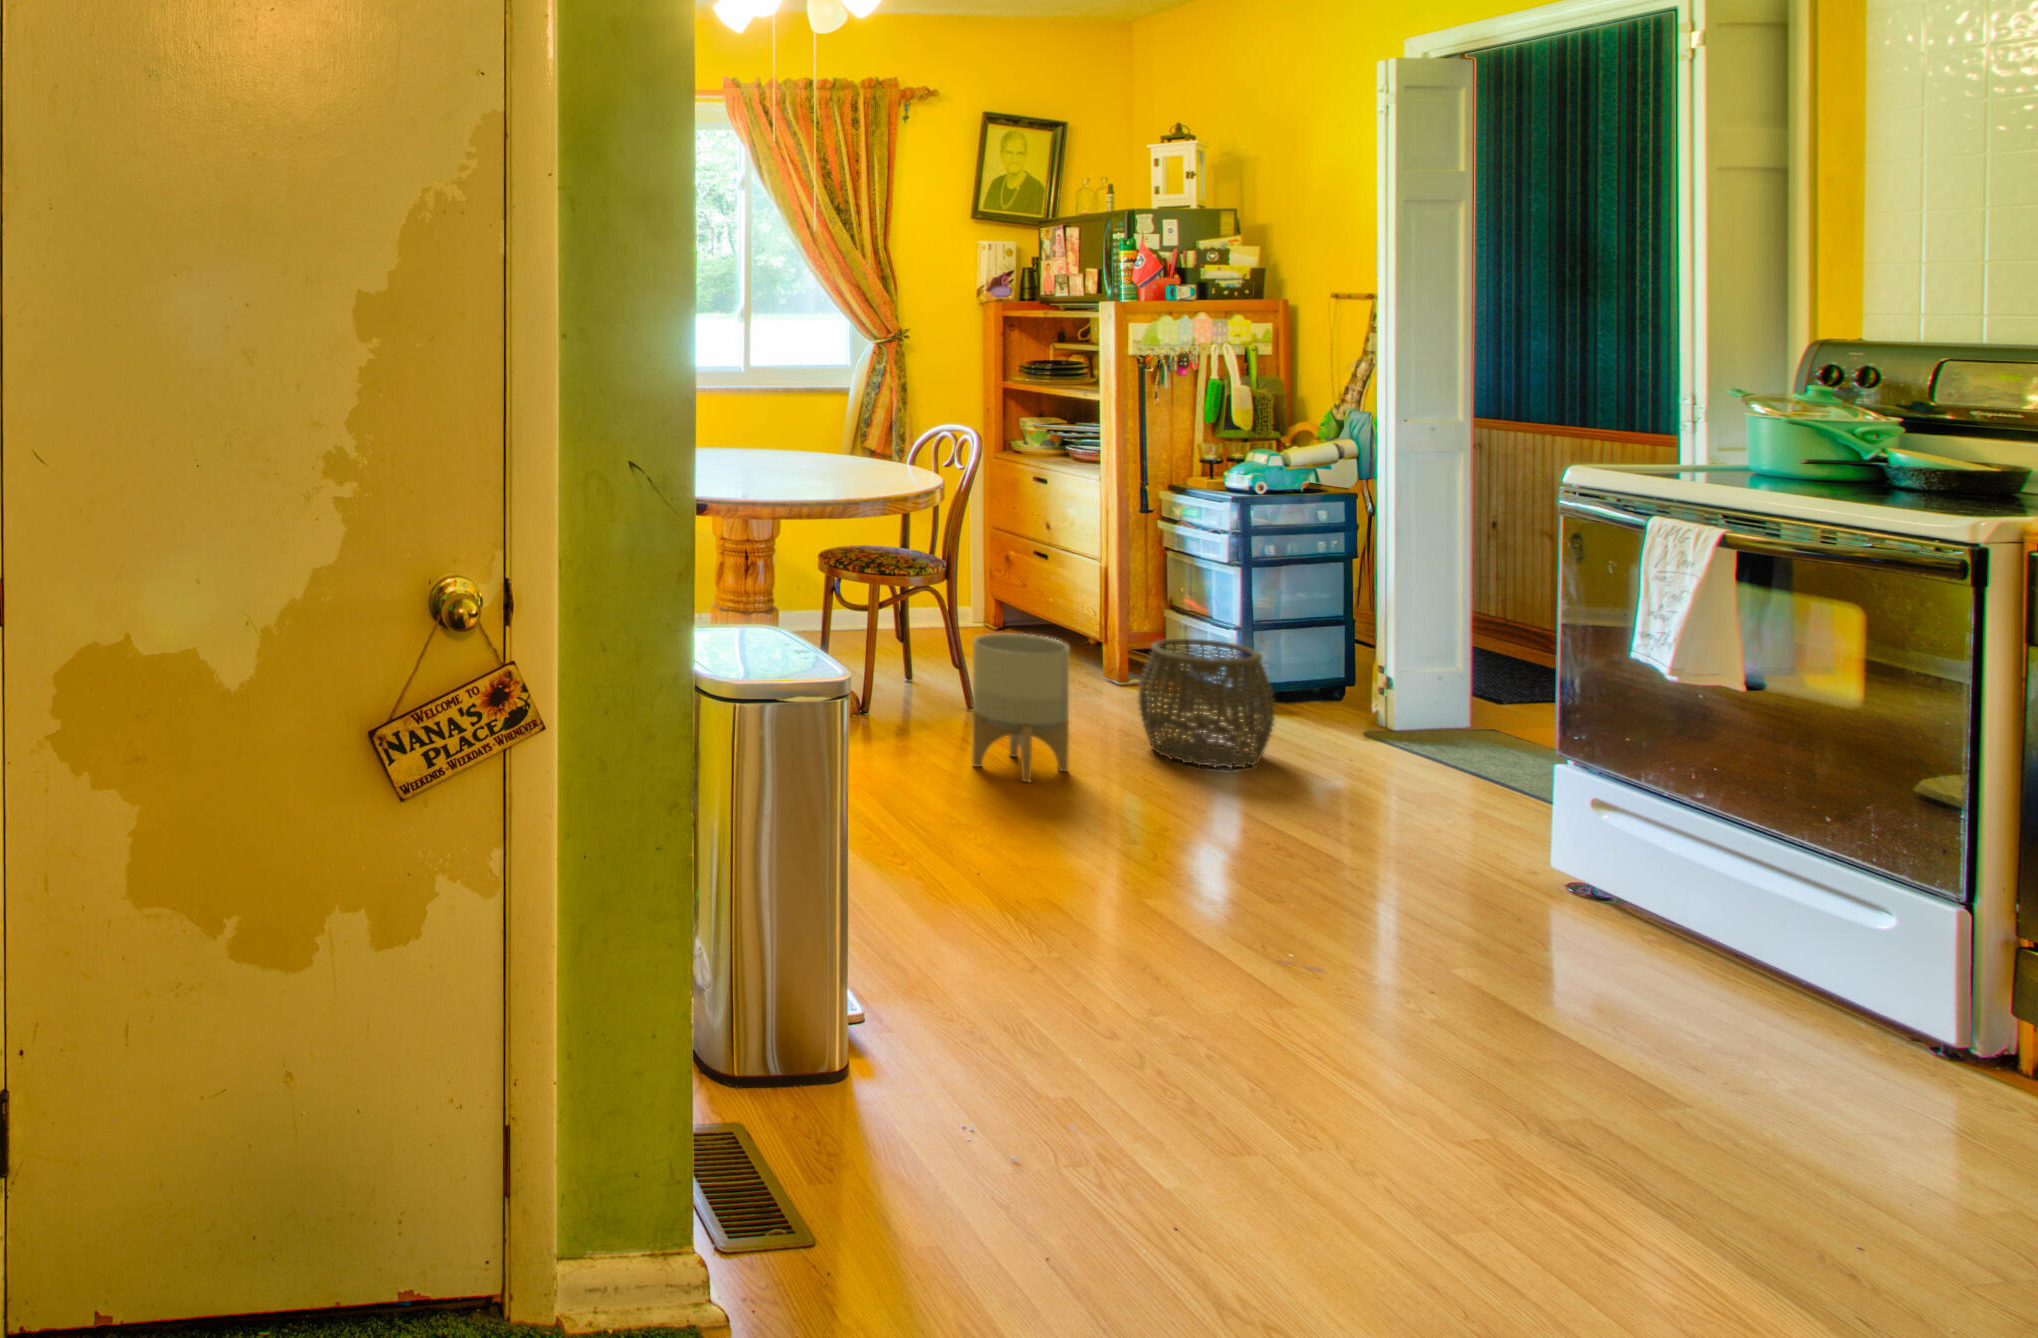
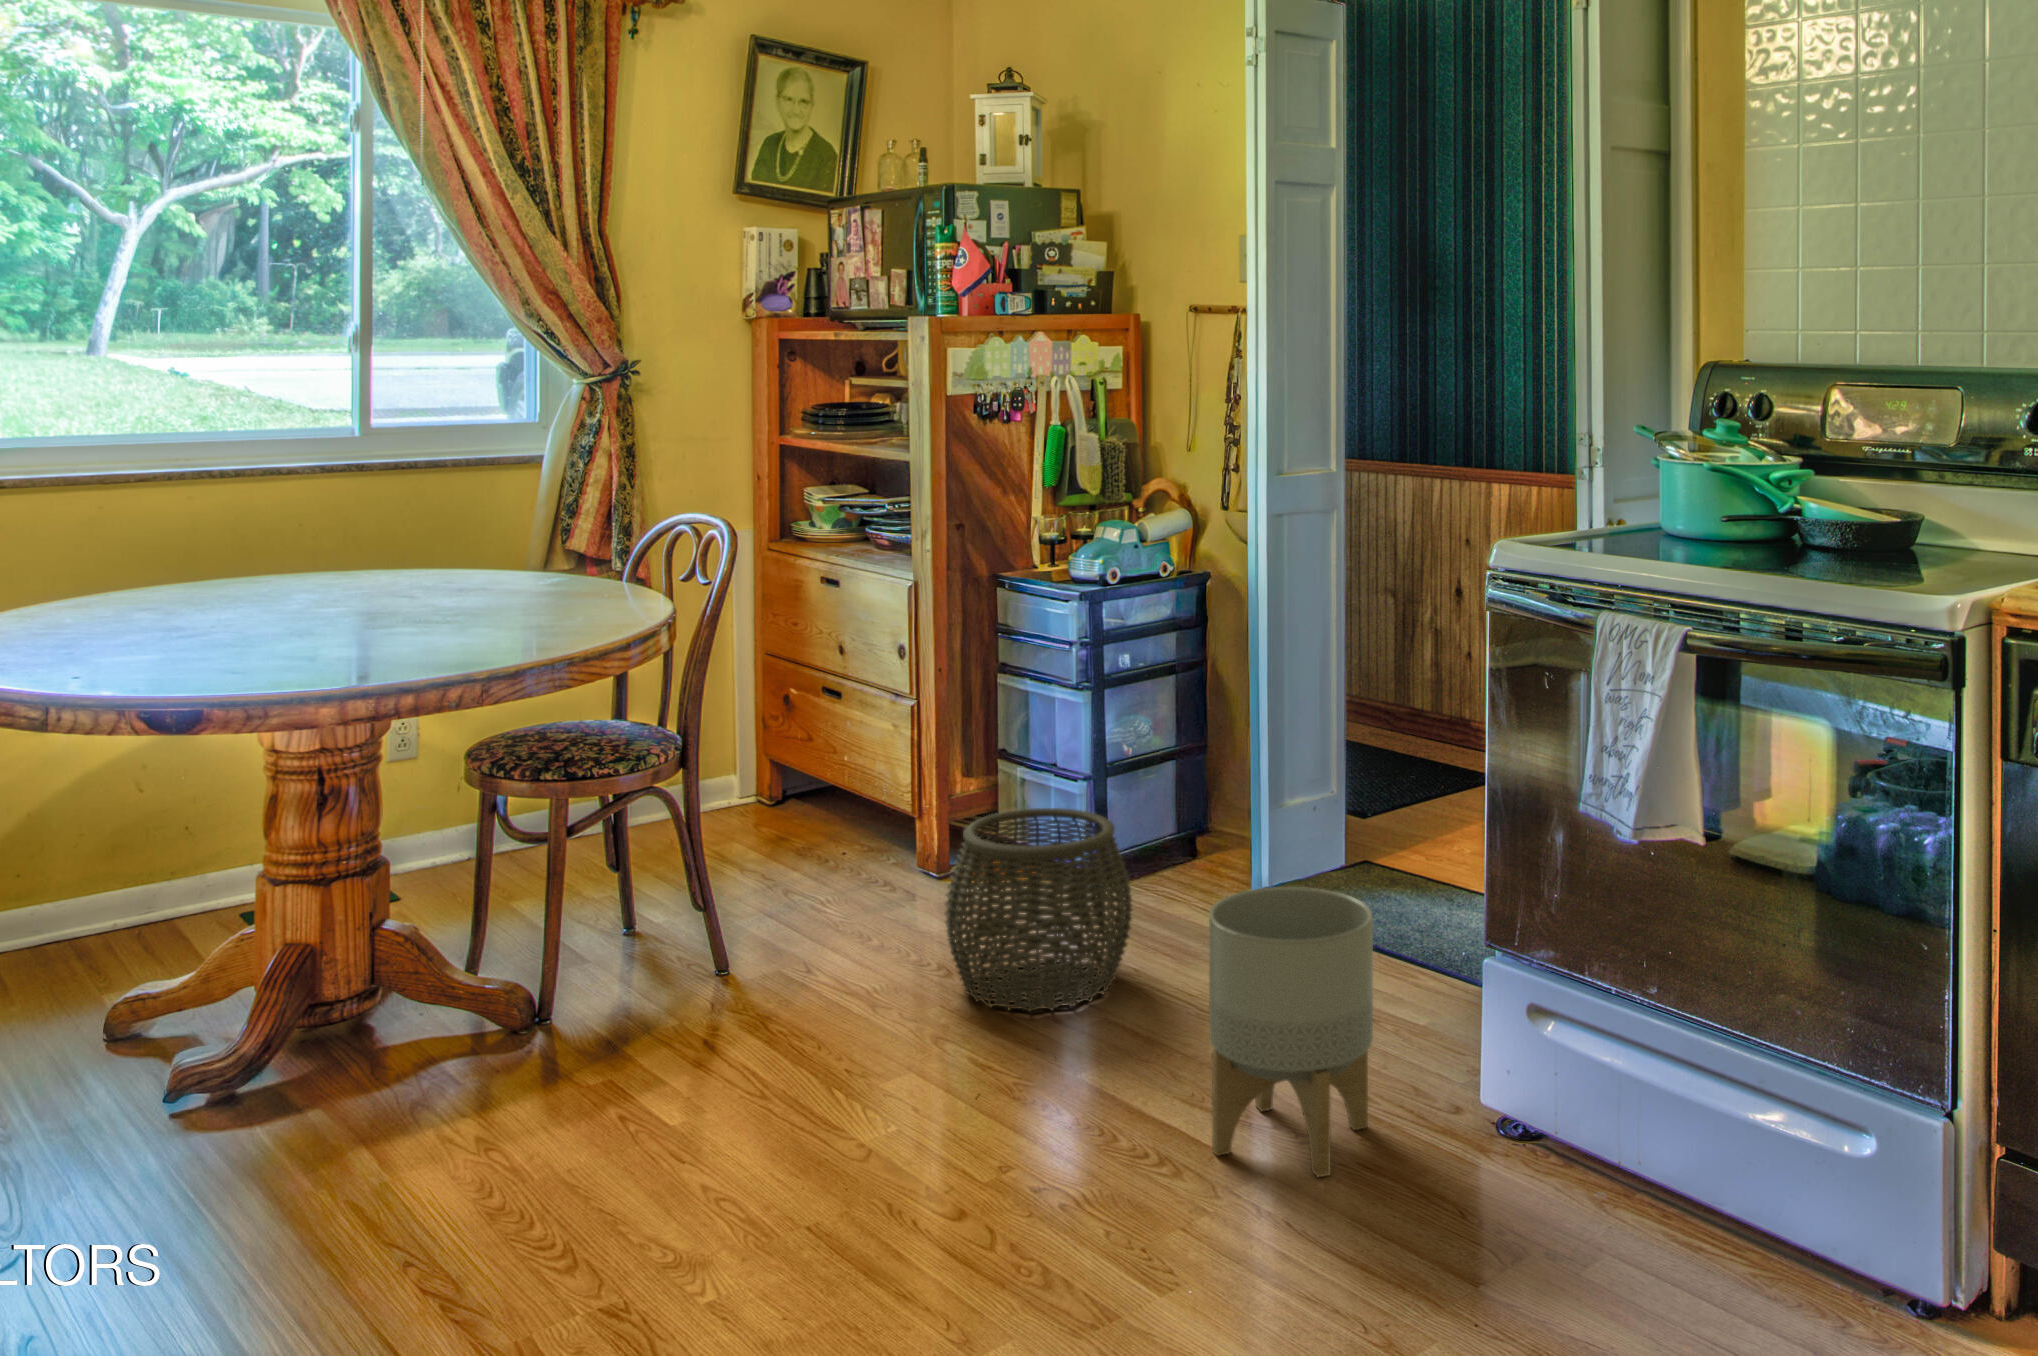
planter: present [972,634,1070,782] -> present [1209,887,1373,1177]

